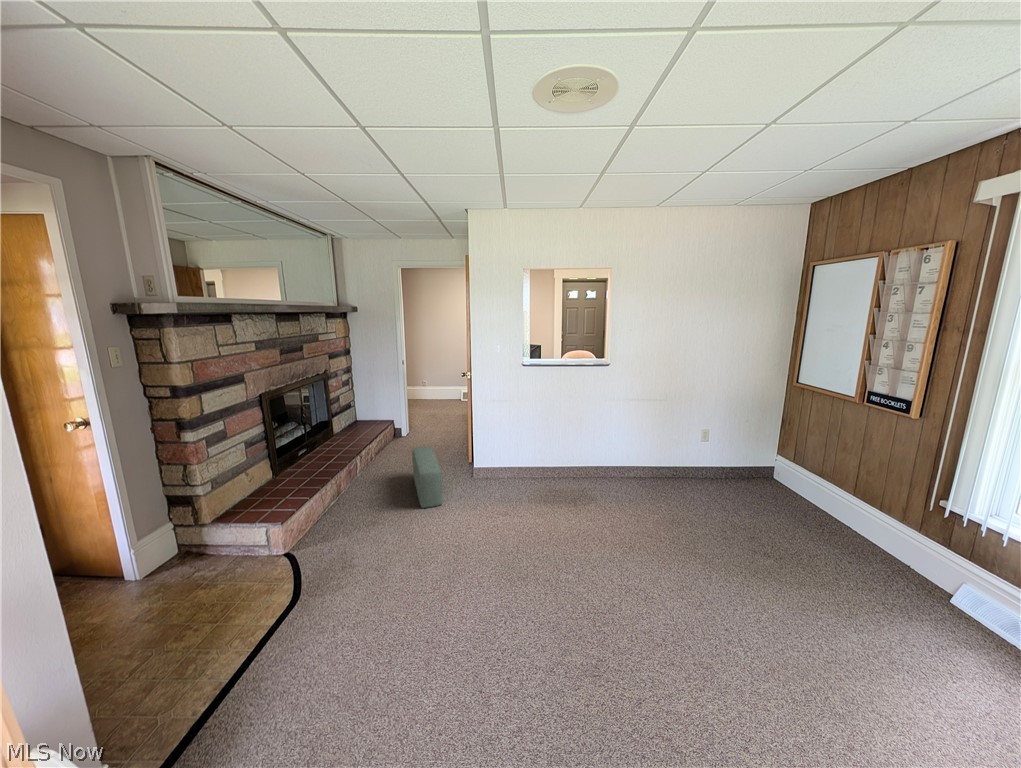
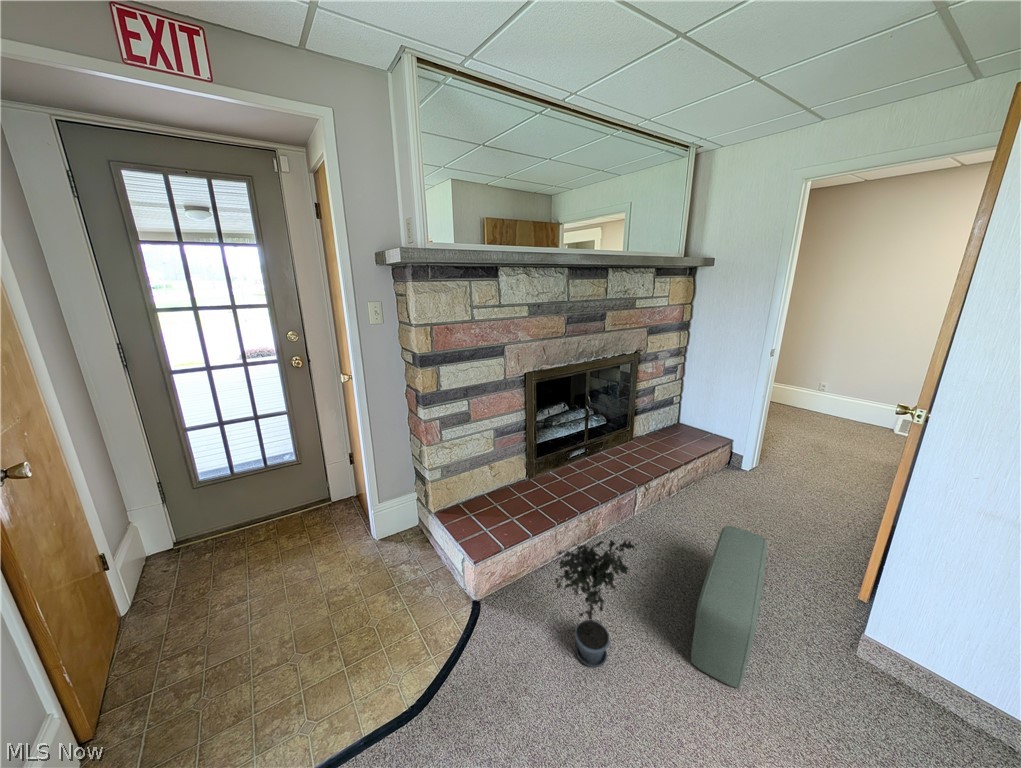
potted plant: none [354,454,391,534] -> present [555,540,635,667]

